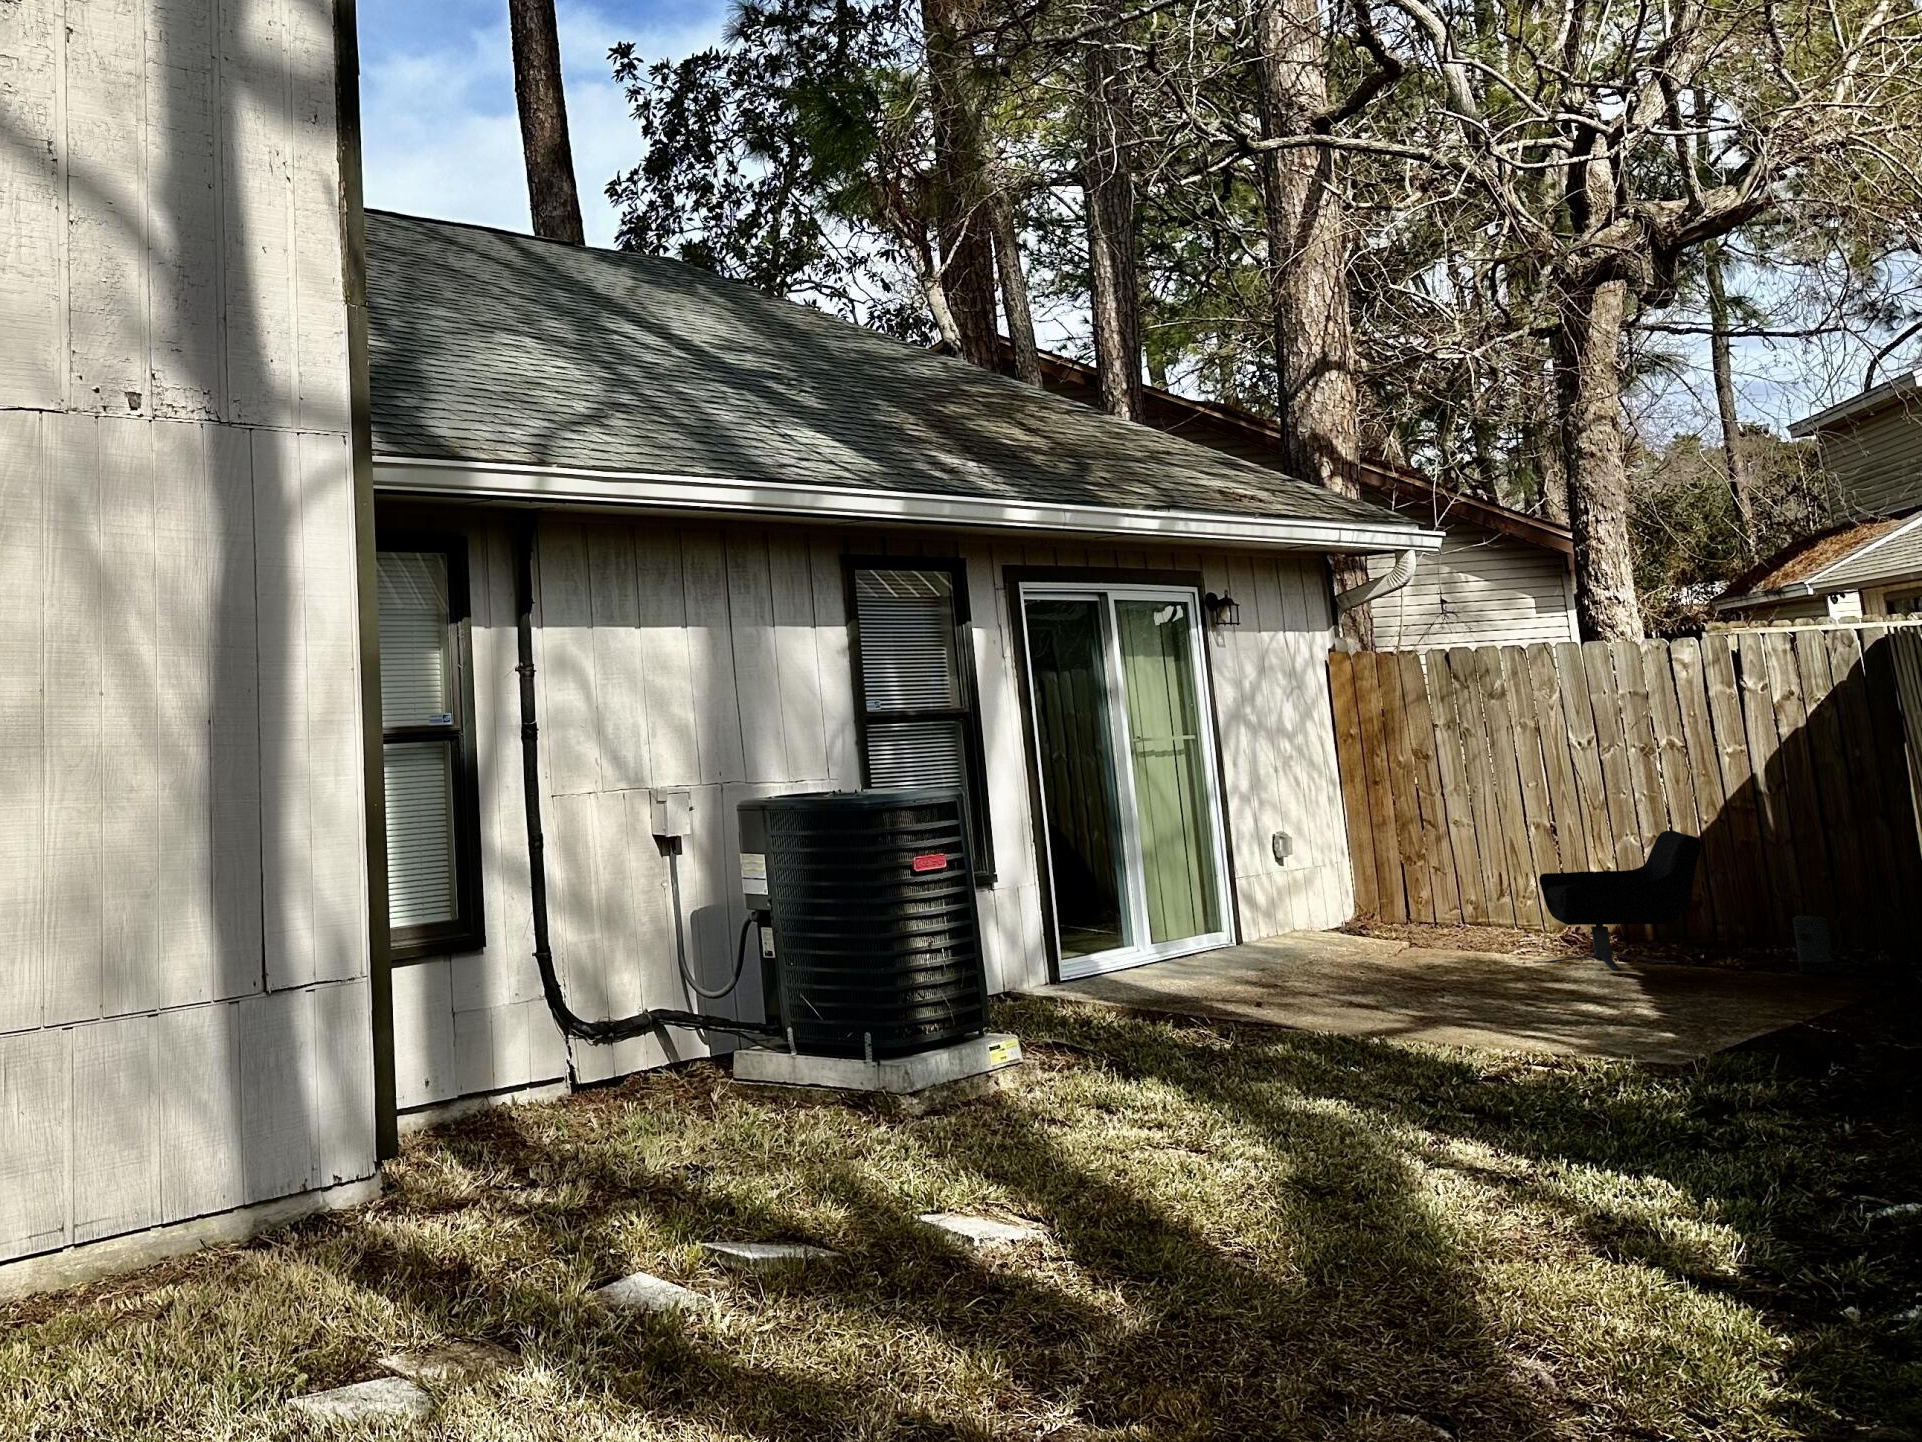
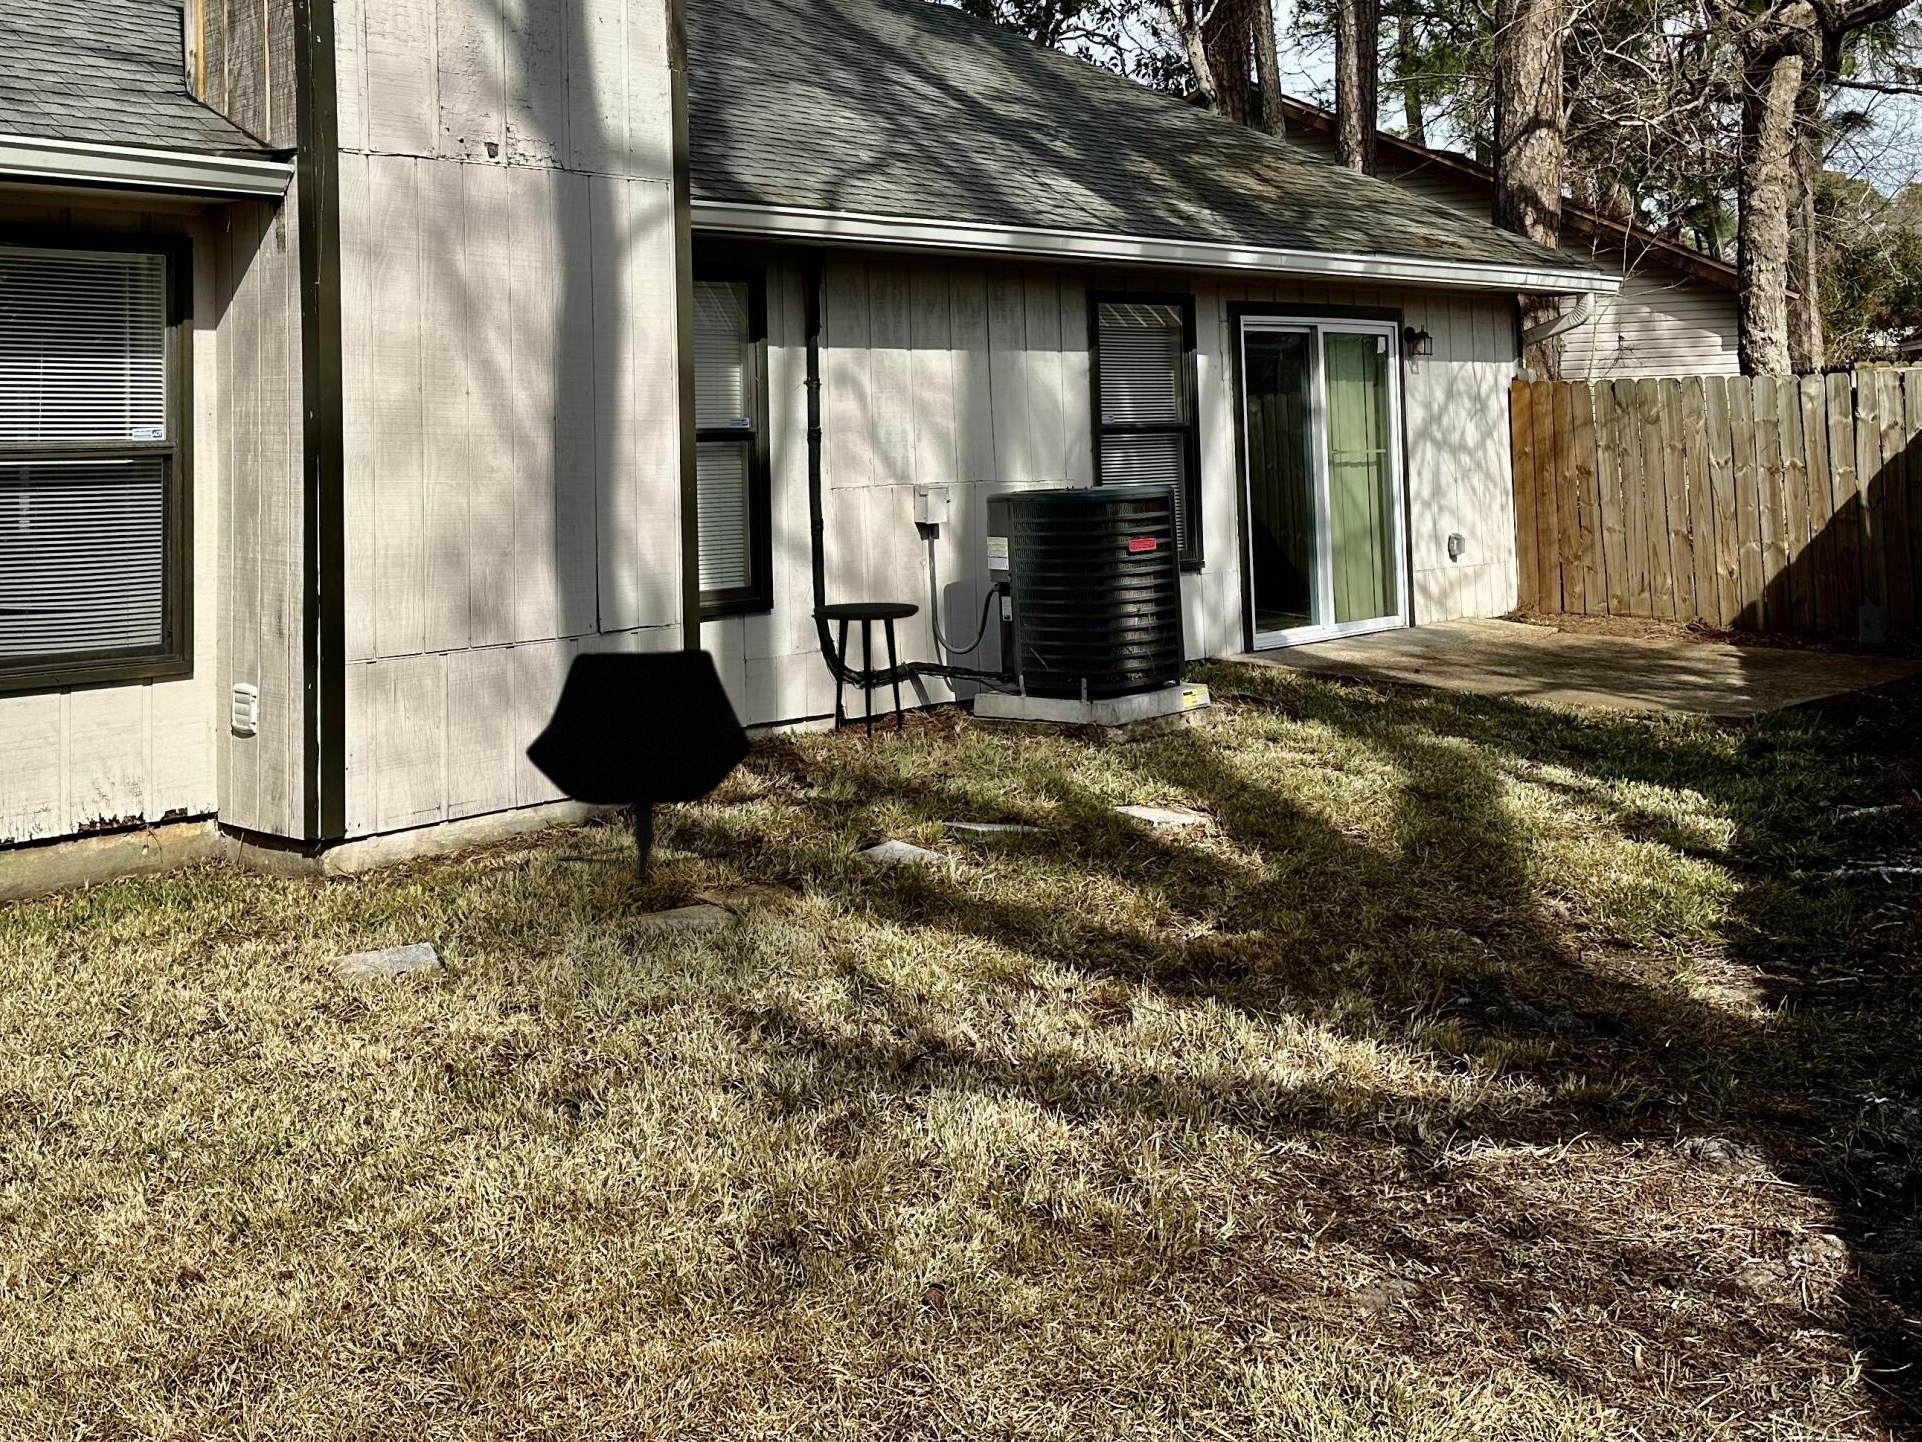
lounge chair: present [1533,830,1701,970] -> present [525,649,752,878]
side table: none [535,935,660,1106] -> present [813,602,919,738]

